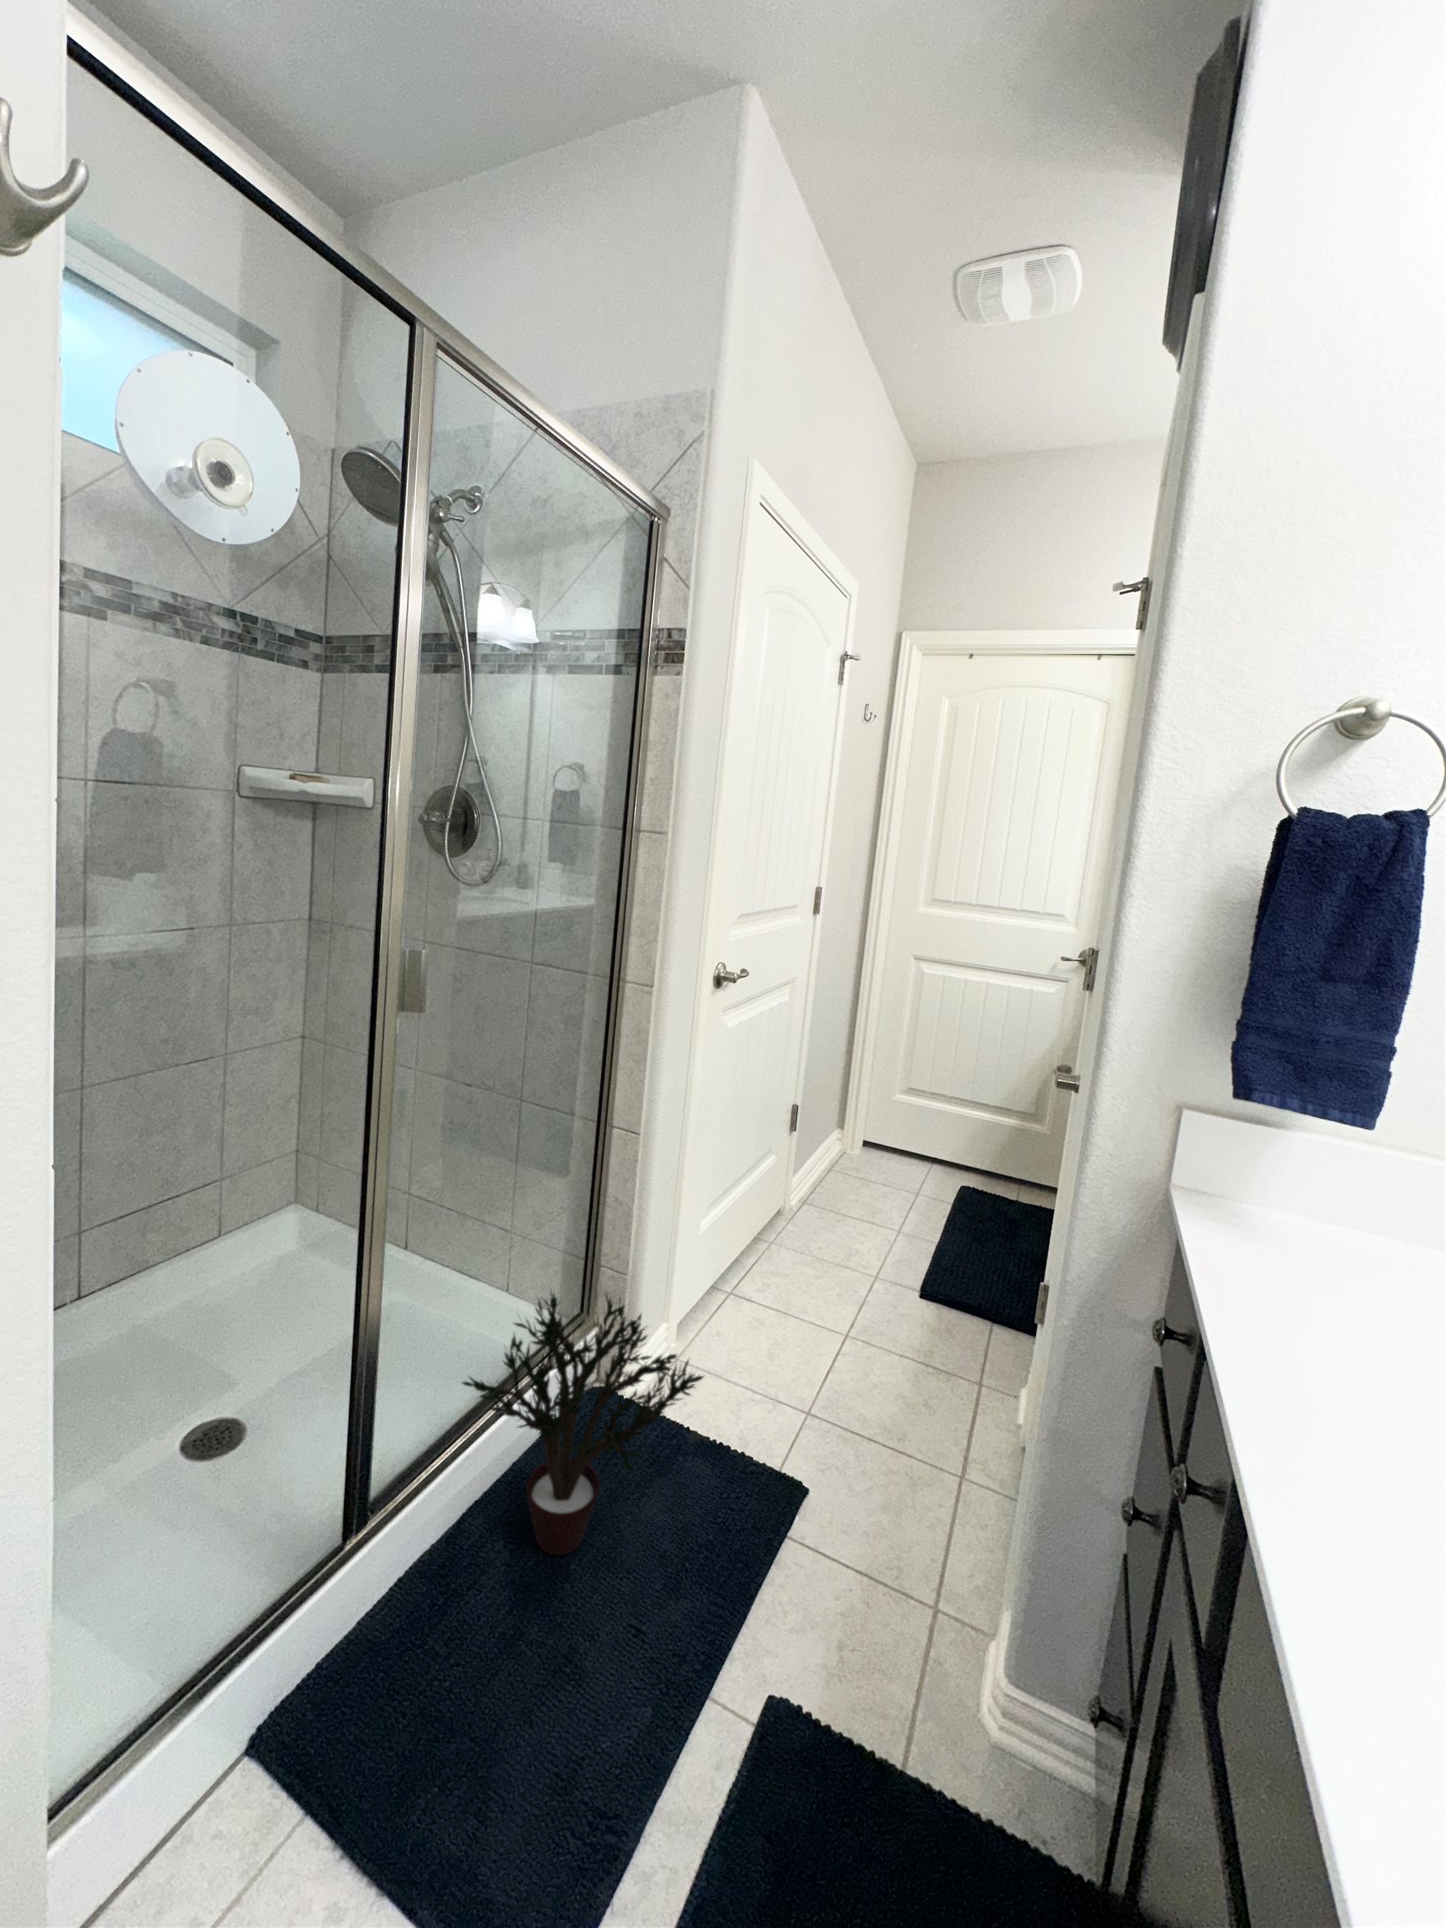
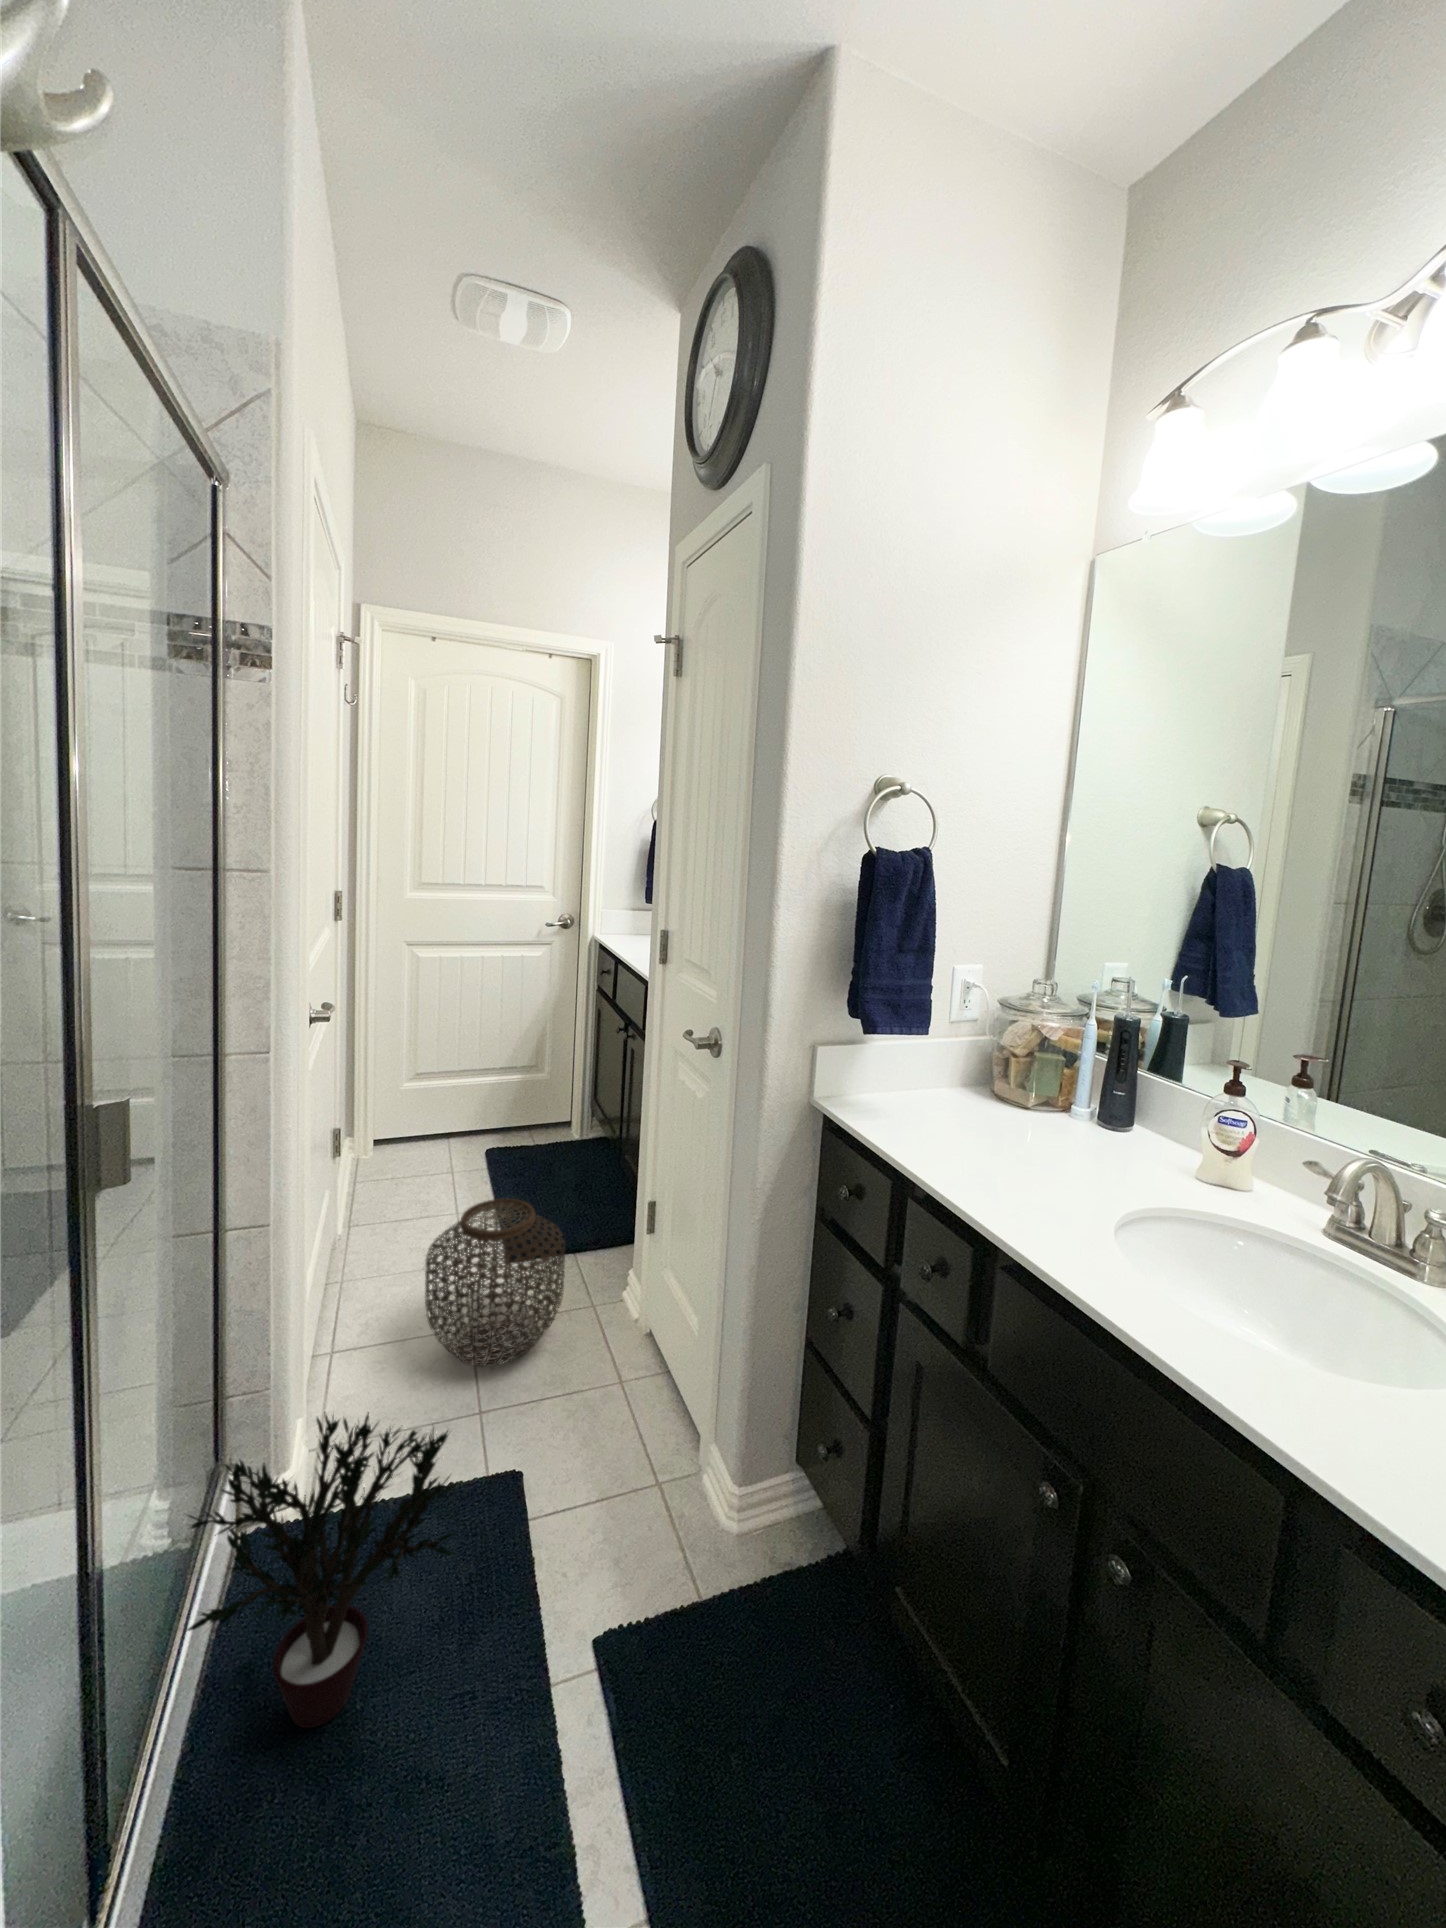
woven basket: none [794,1206,943,1386] -> present [425,1199,565,1366]

